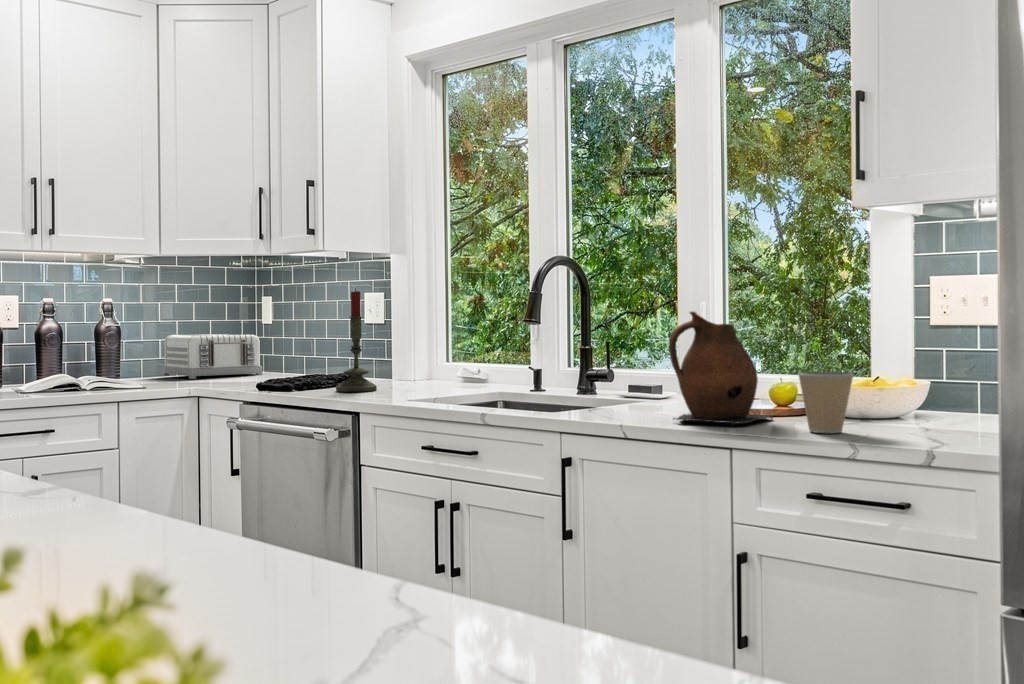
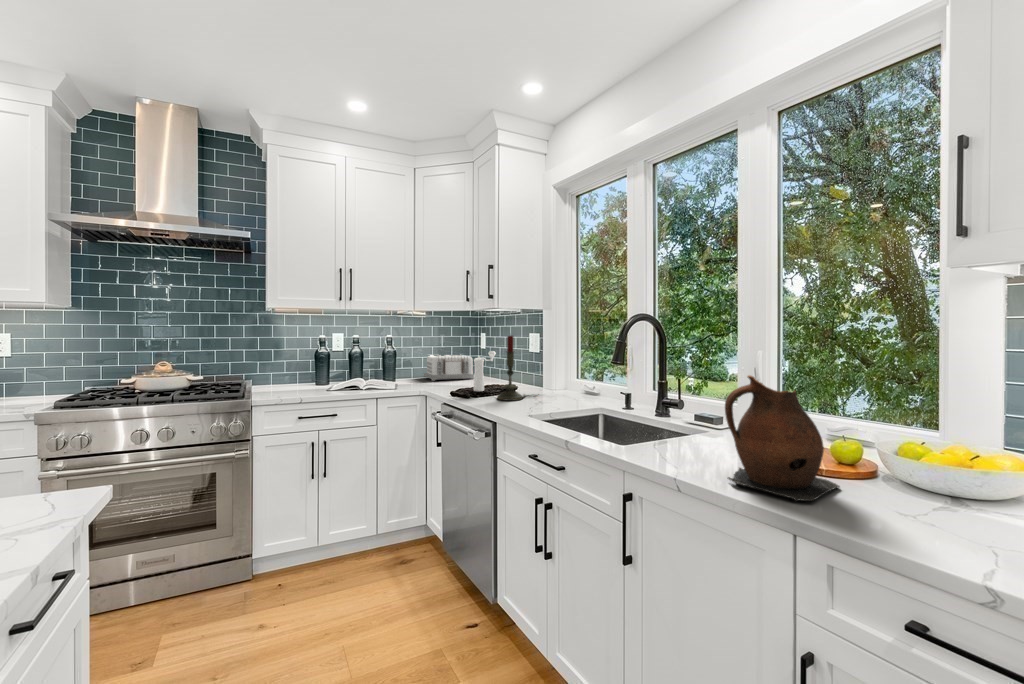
pepper mill: none [291,319,323,383] -> present [474,351,496,391]
coffee cup: present [798,372,854,433] -> none [885,459,973,546]

